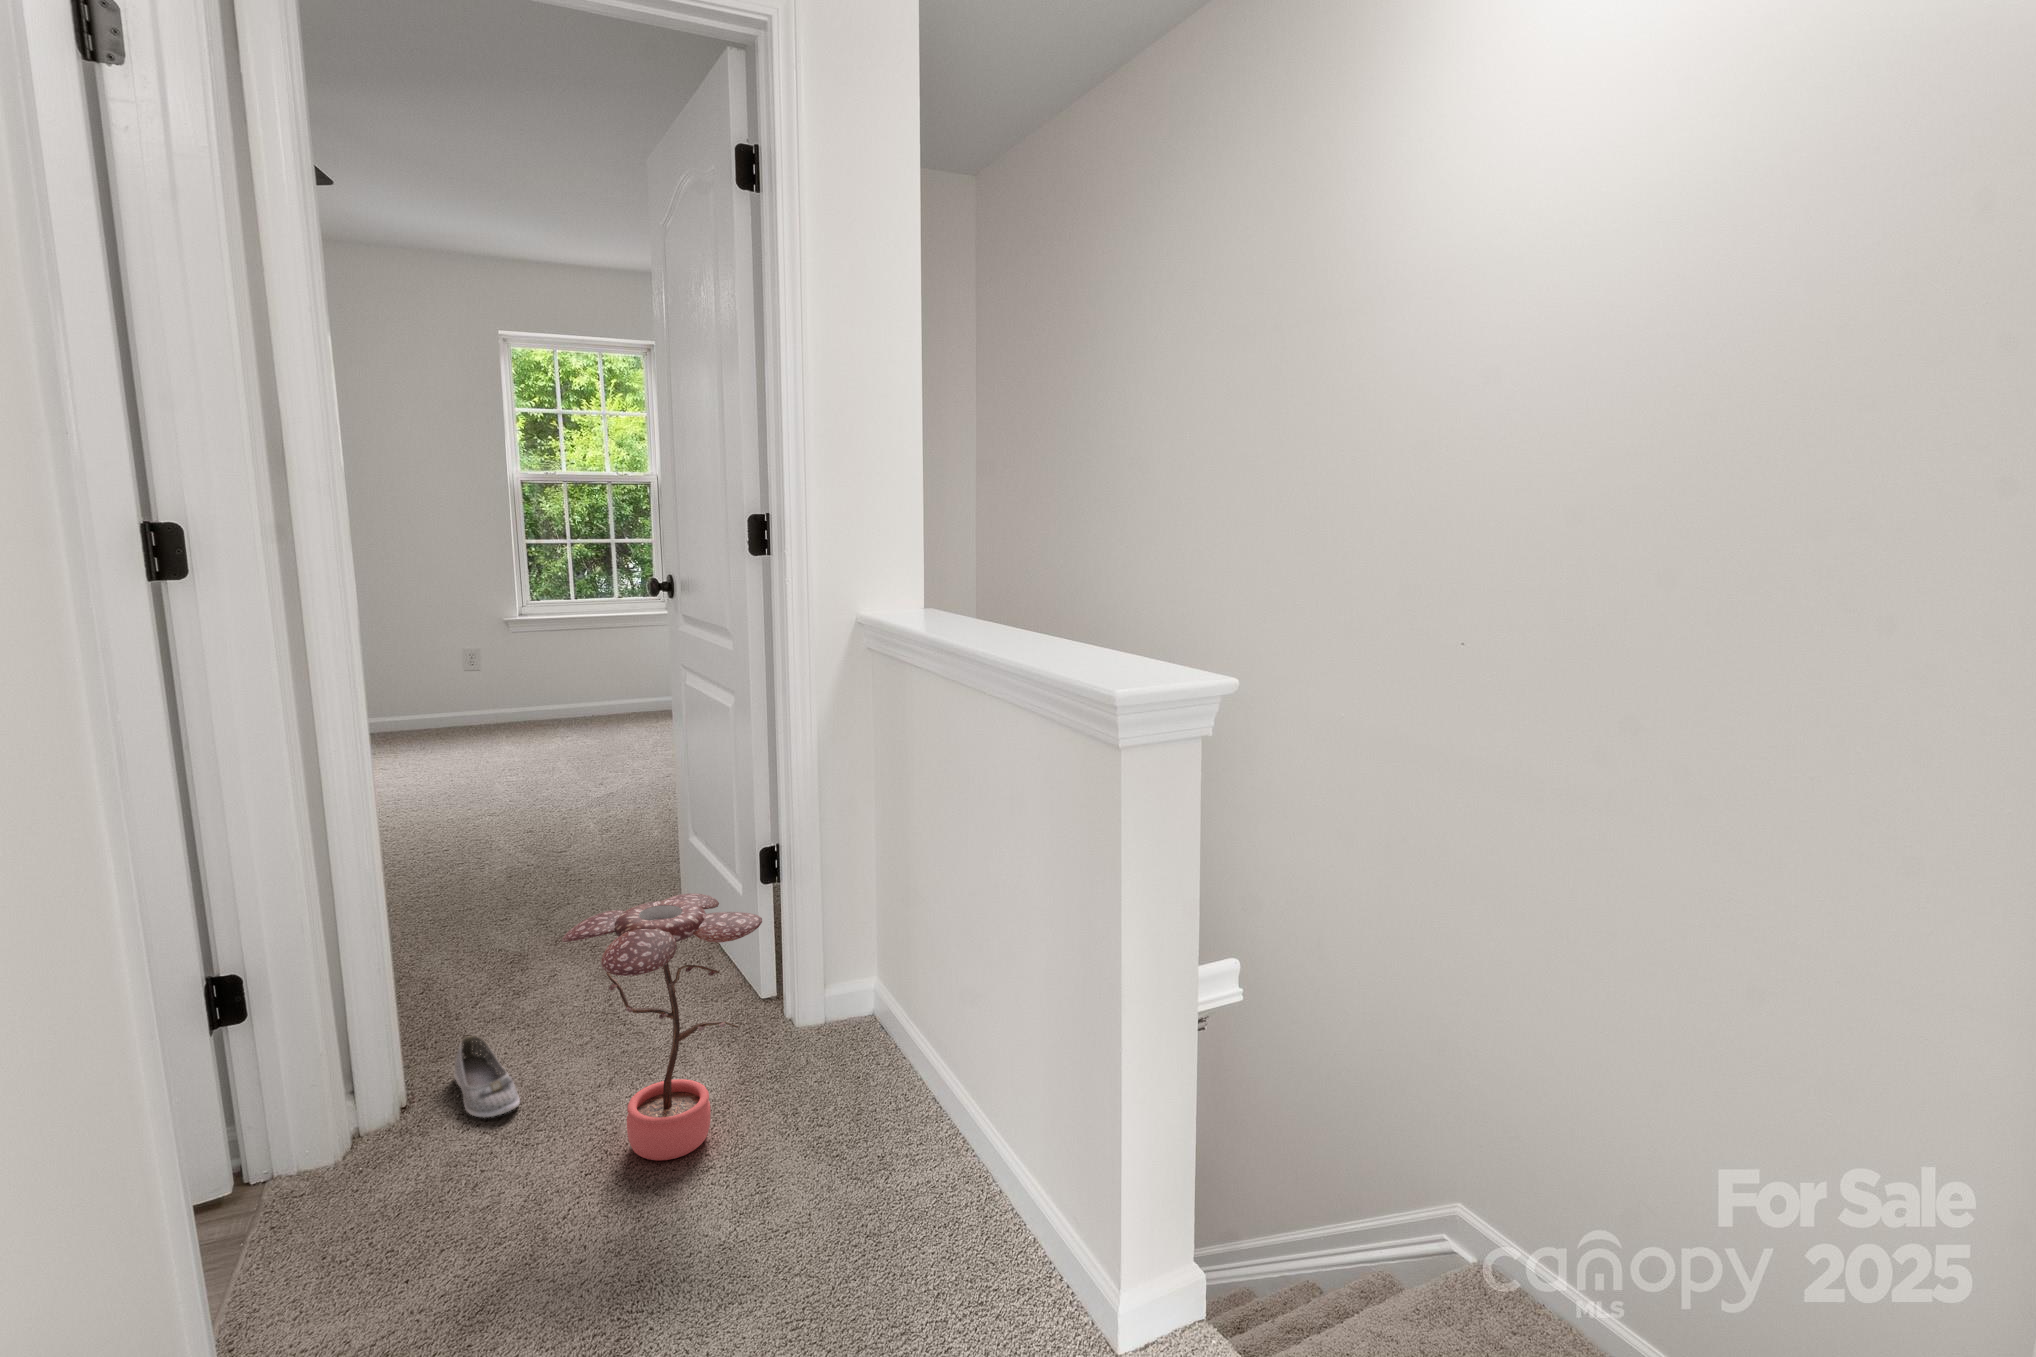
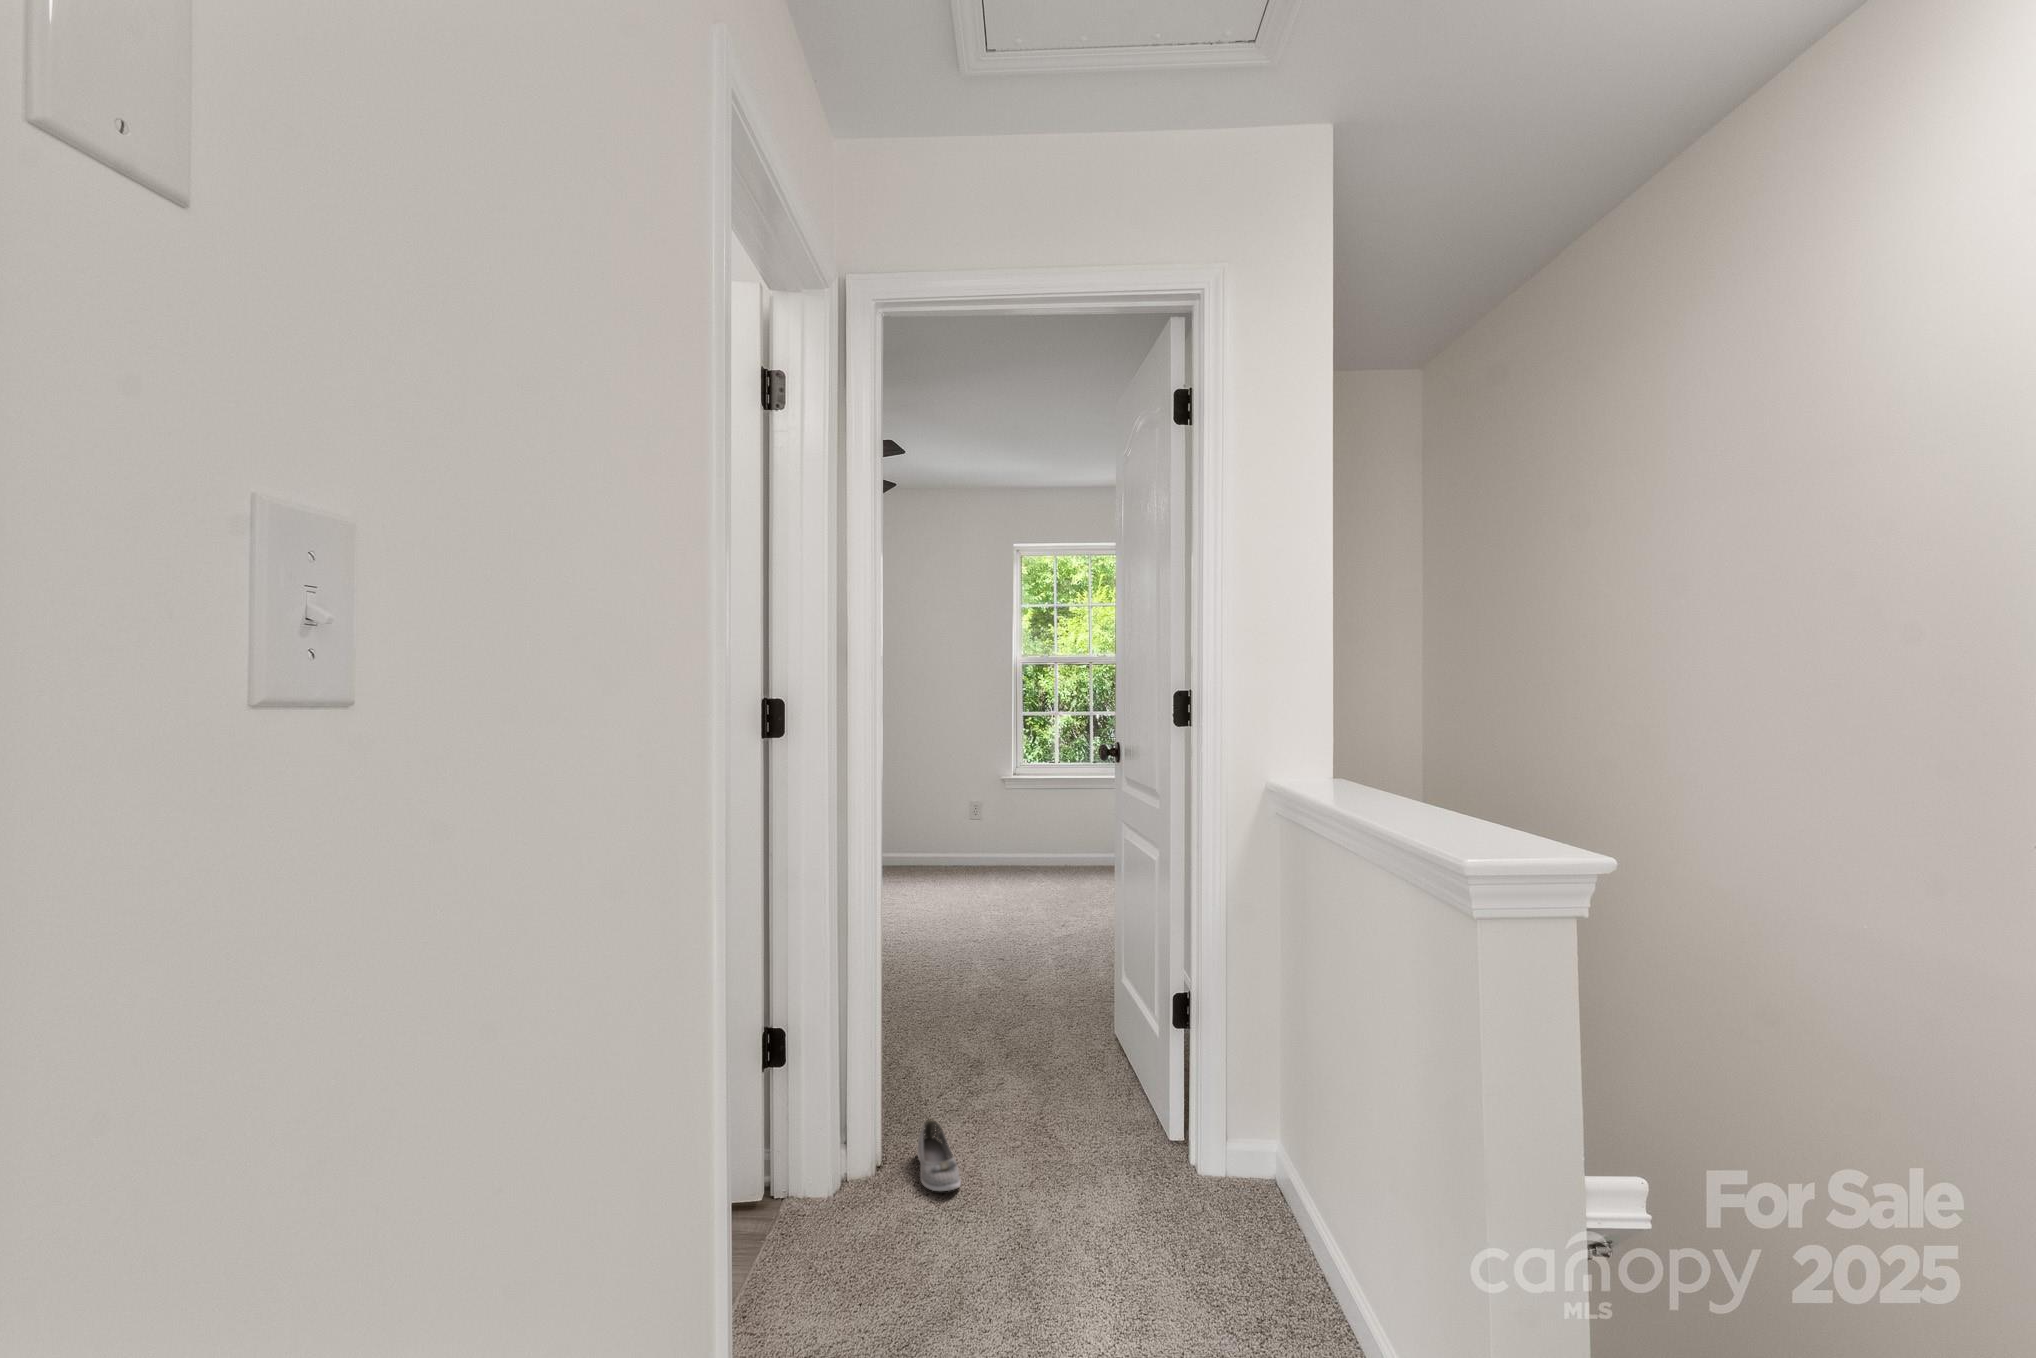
potted plant: present [562,893,762,1160] -> none [997,1022,1160,1266]

